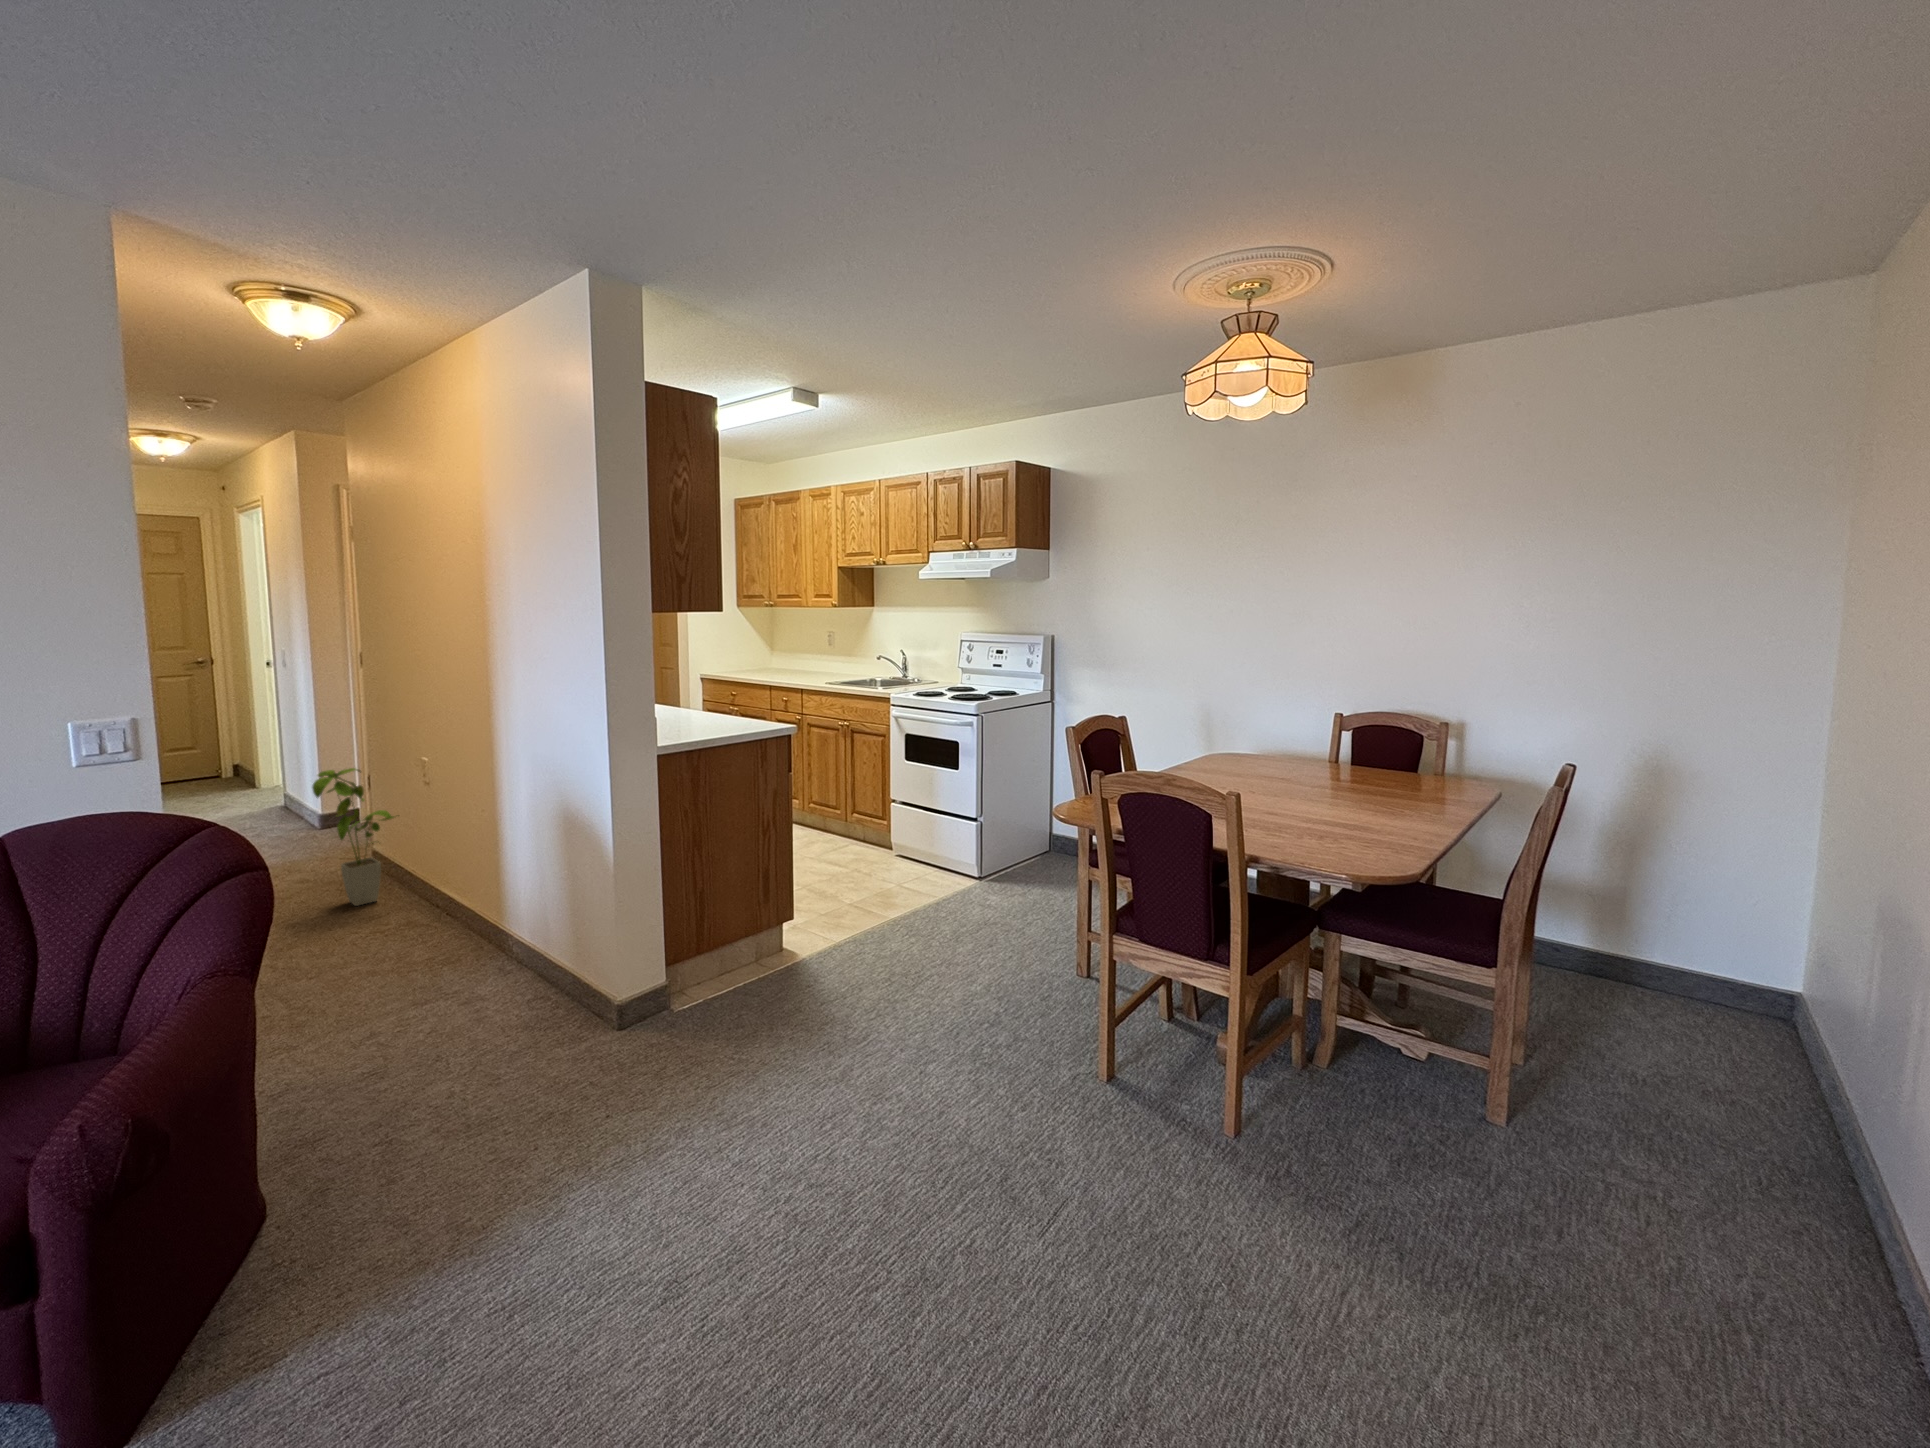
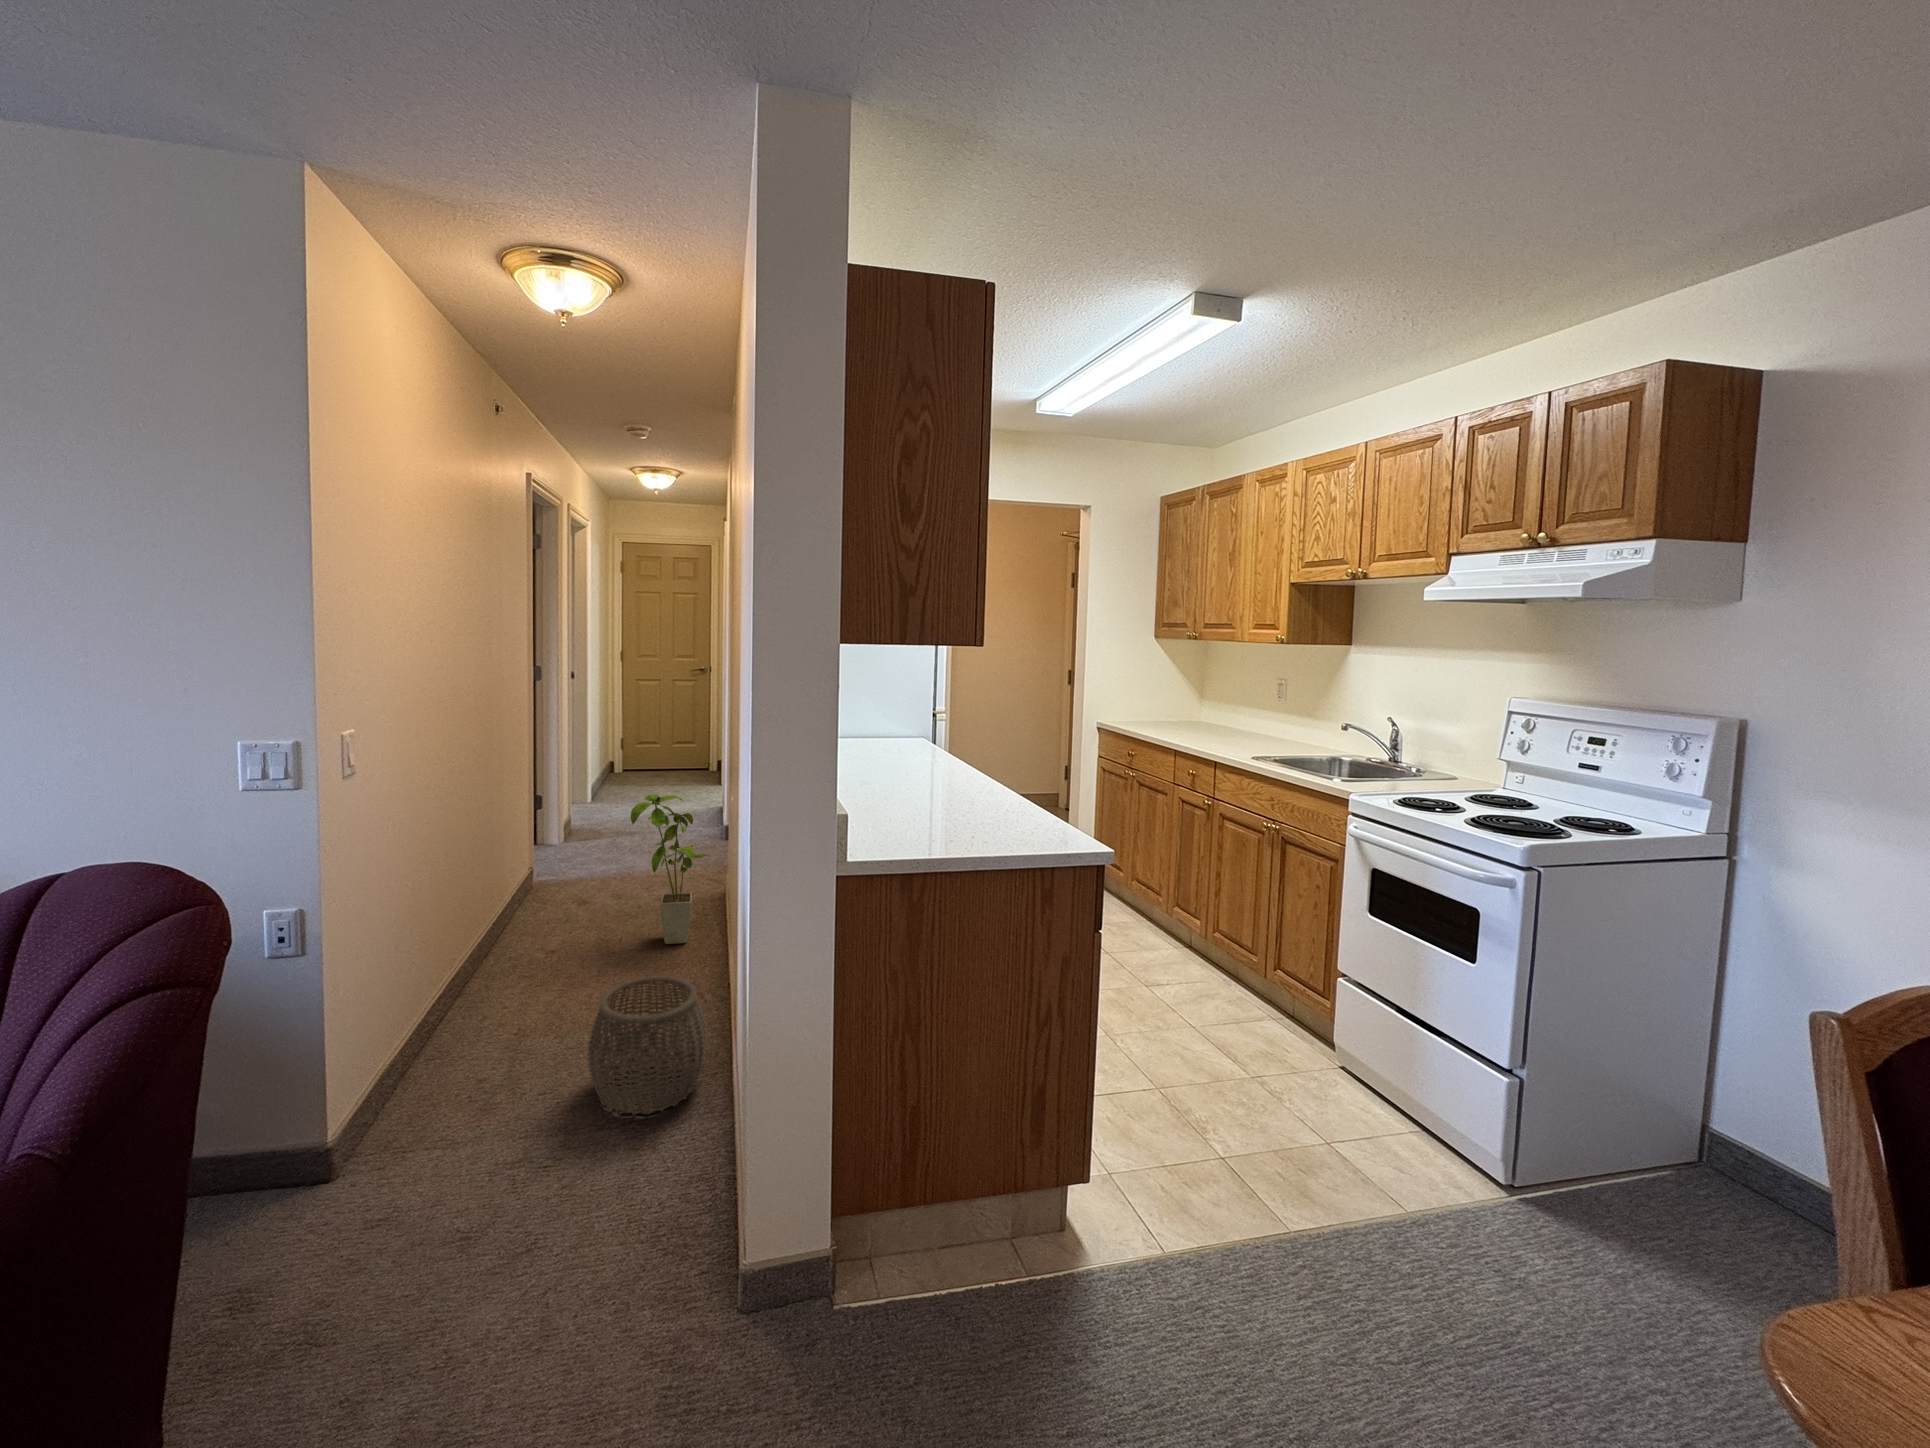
woven basket: none [393,889,498,991] -> present [587,976,707,1115]

